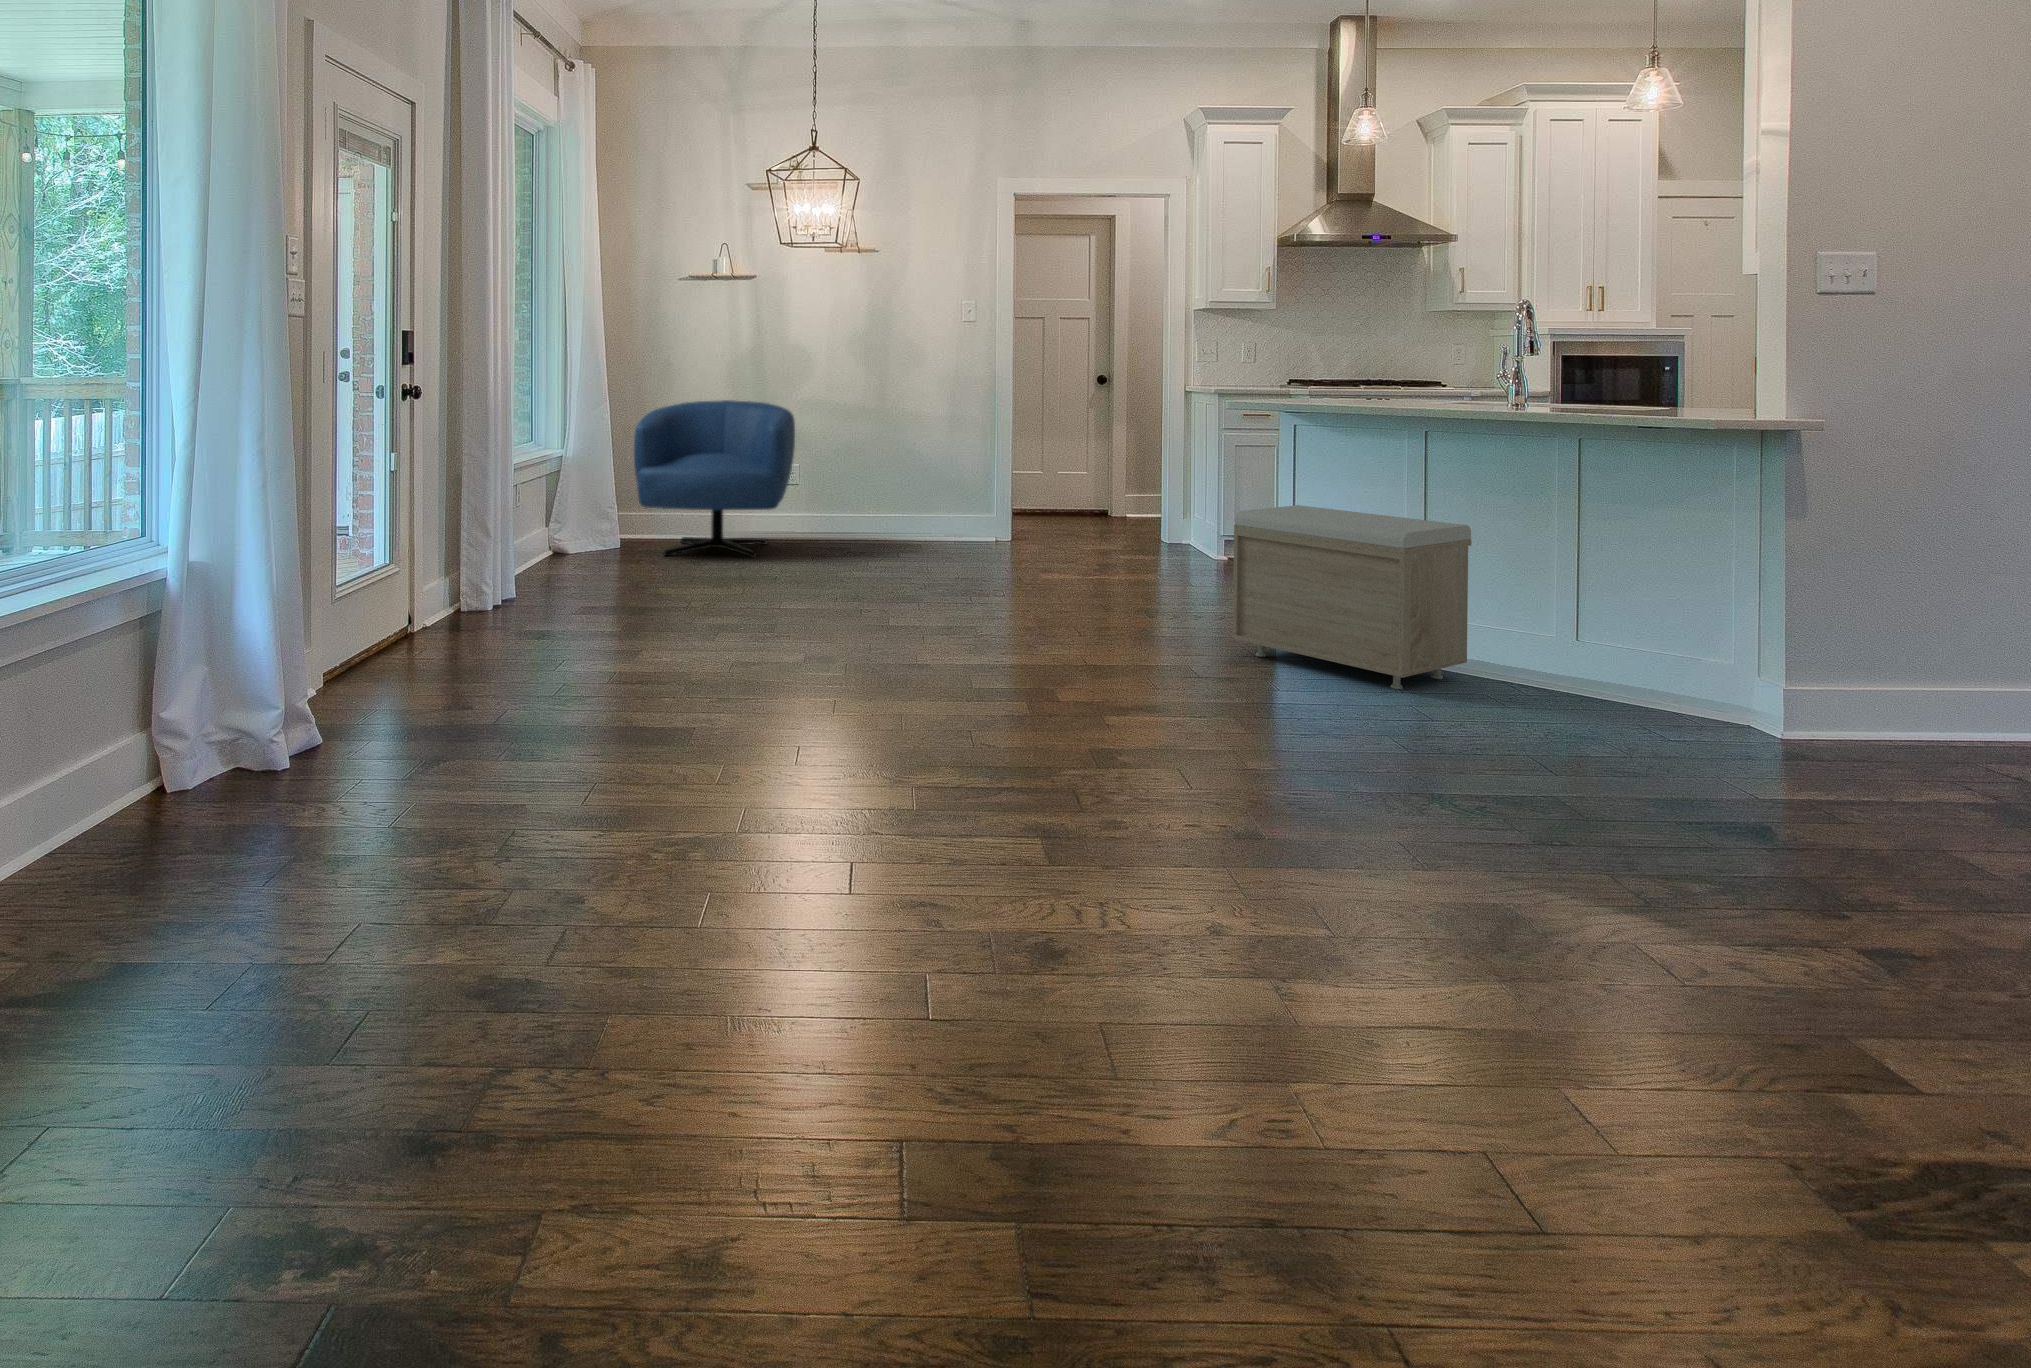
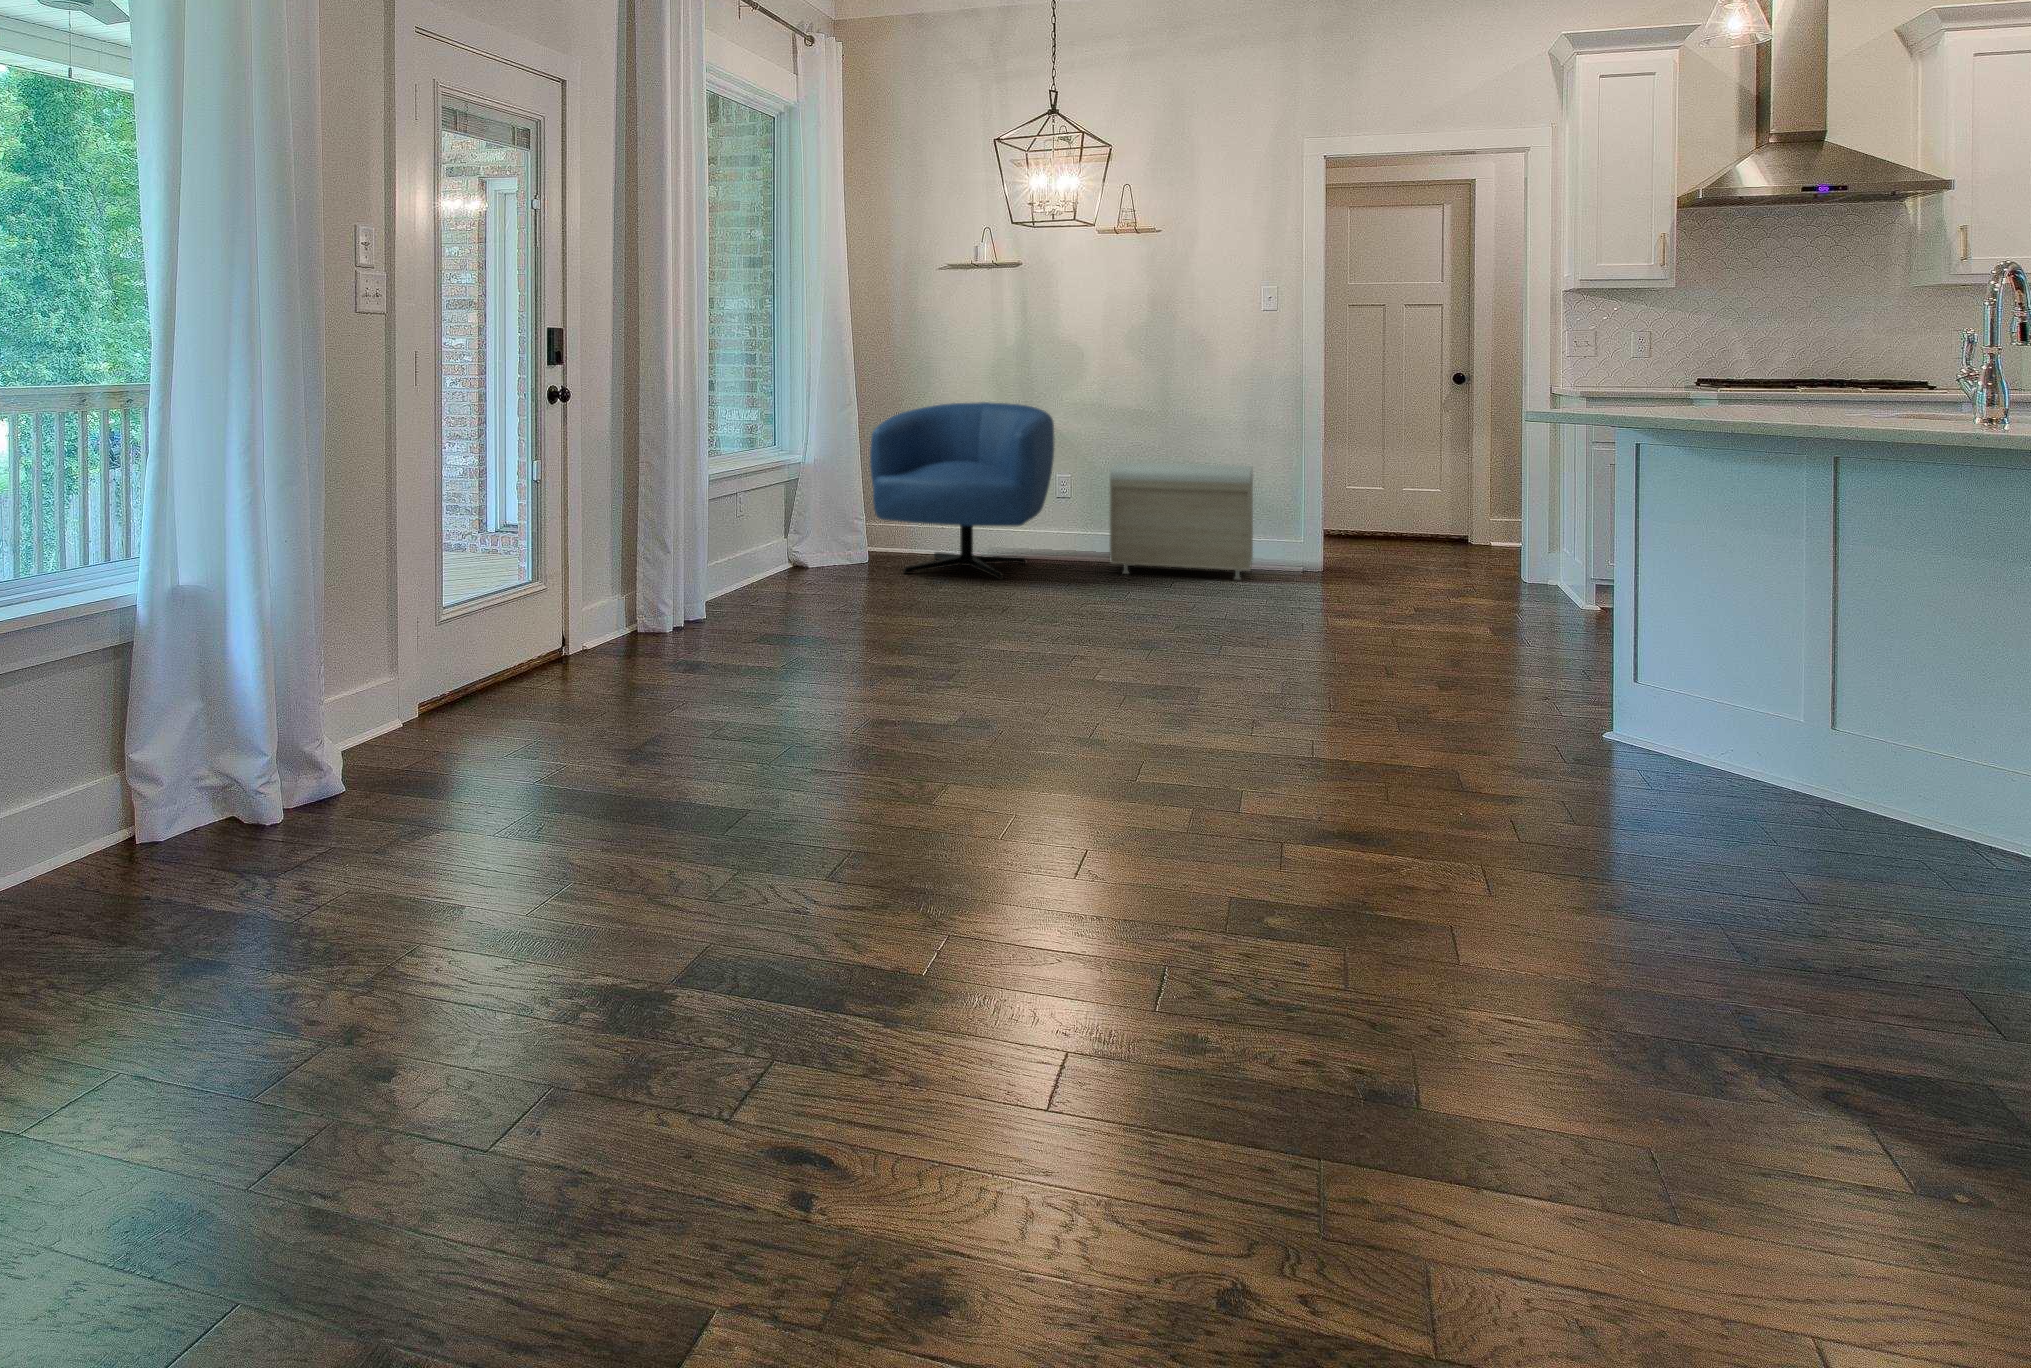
storage bench: present [1233,505,1471,689] -> present [1110,463,1253,580]

